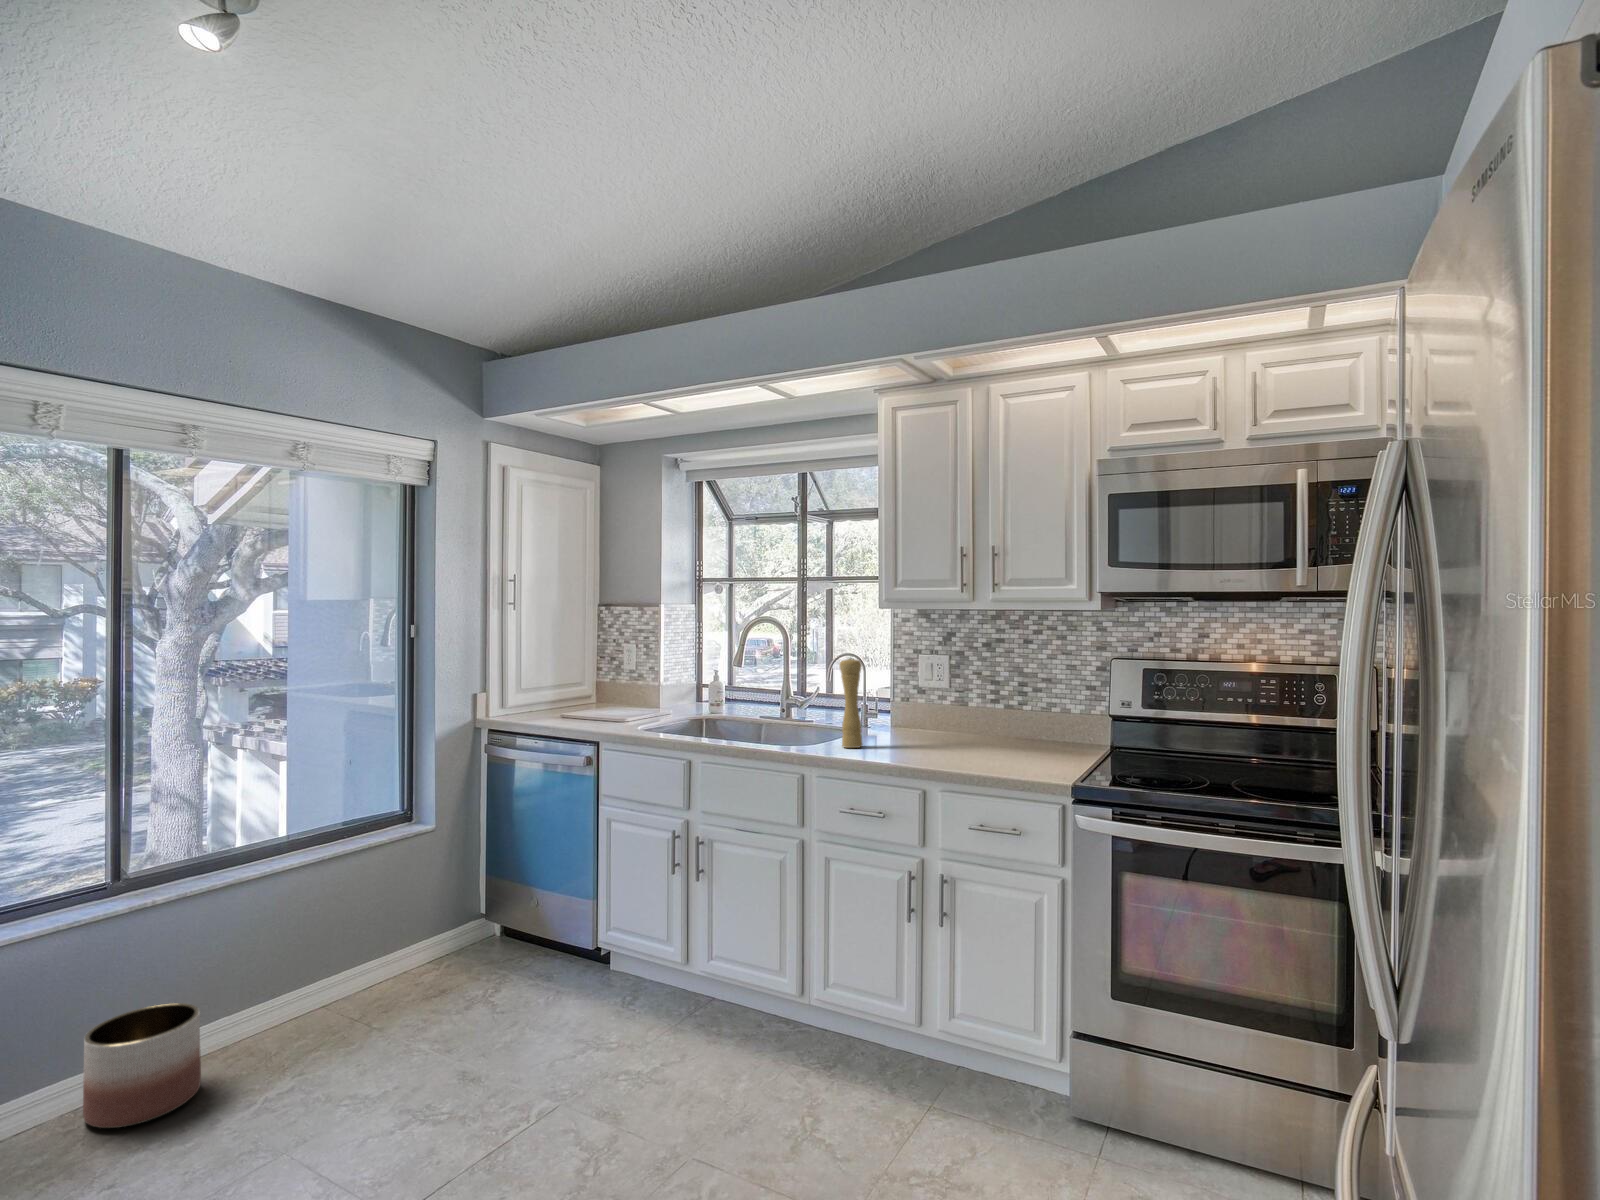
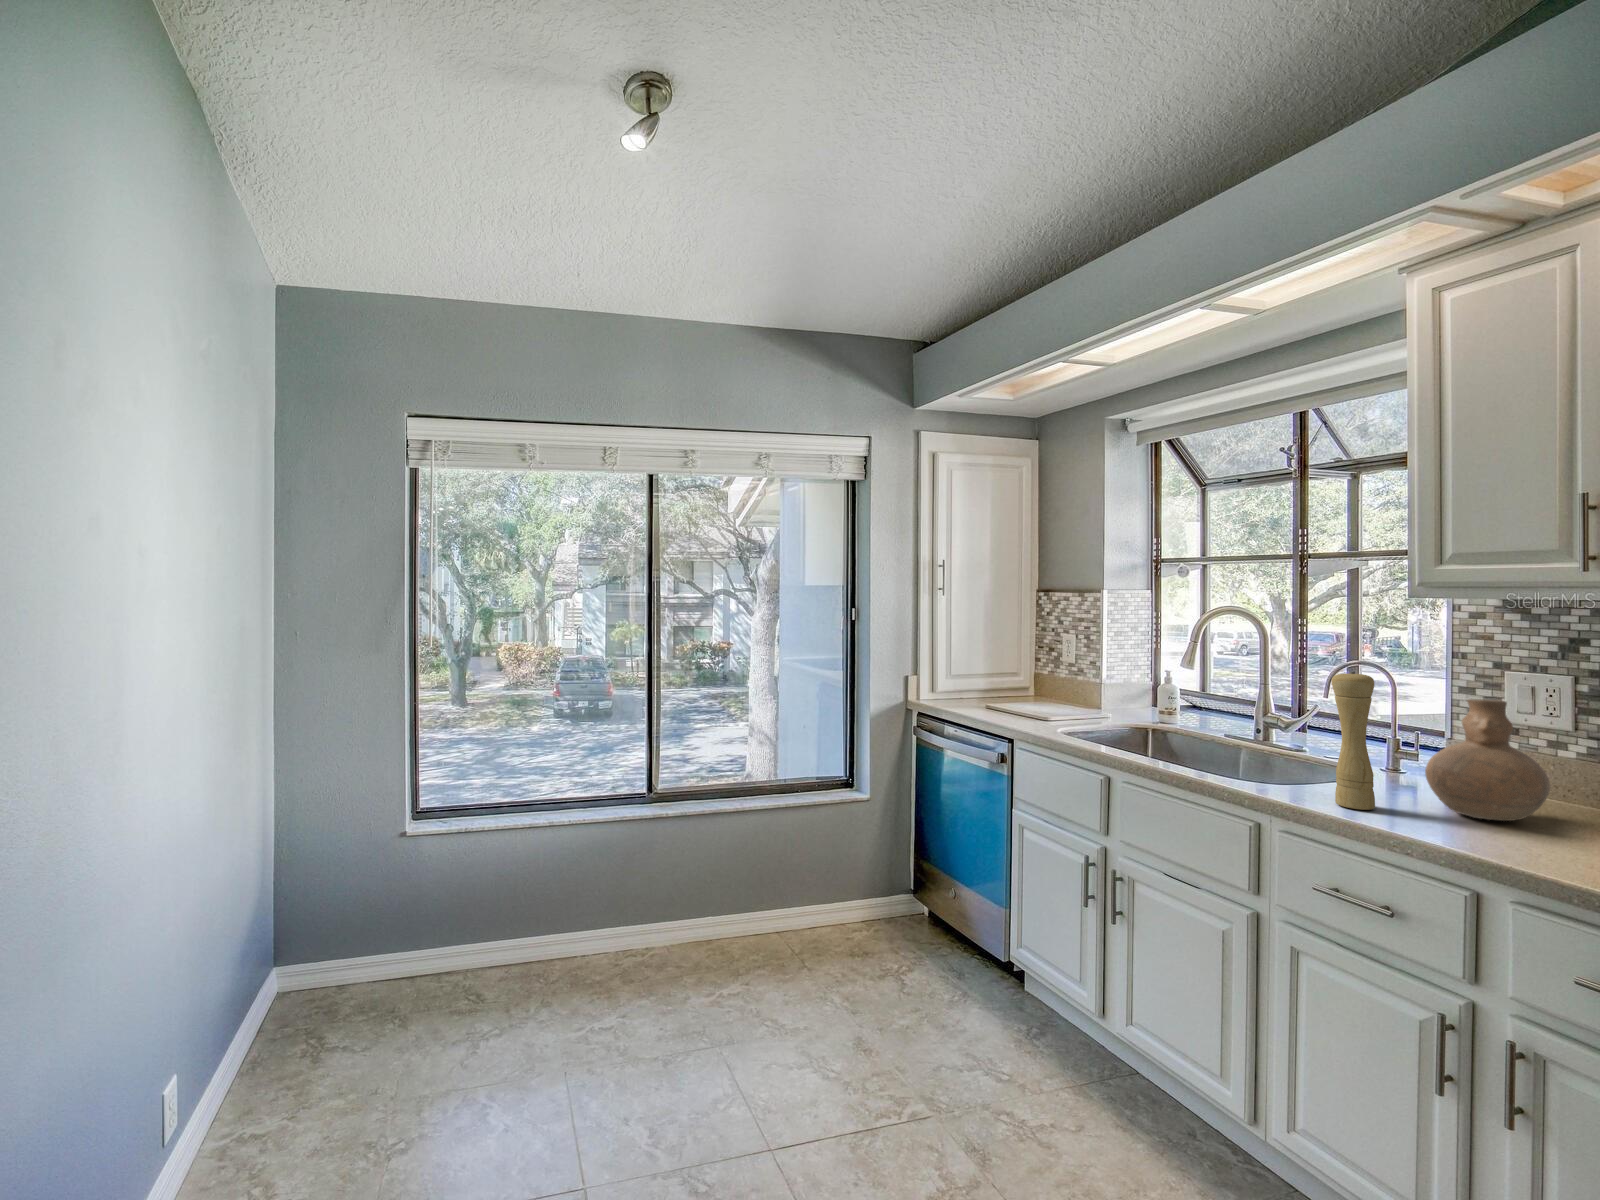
vase: none [885,671,940,744] -> present [1425,699,1550,821]
planter: present [83,1003,201,1128] -> none [577,911,654,1008]

